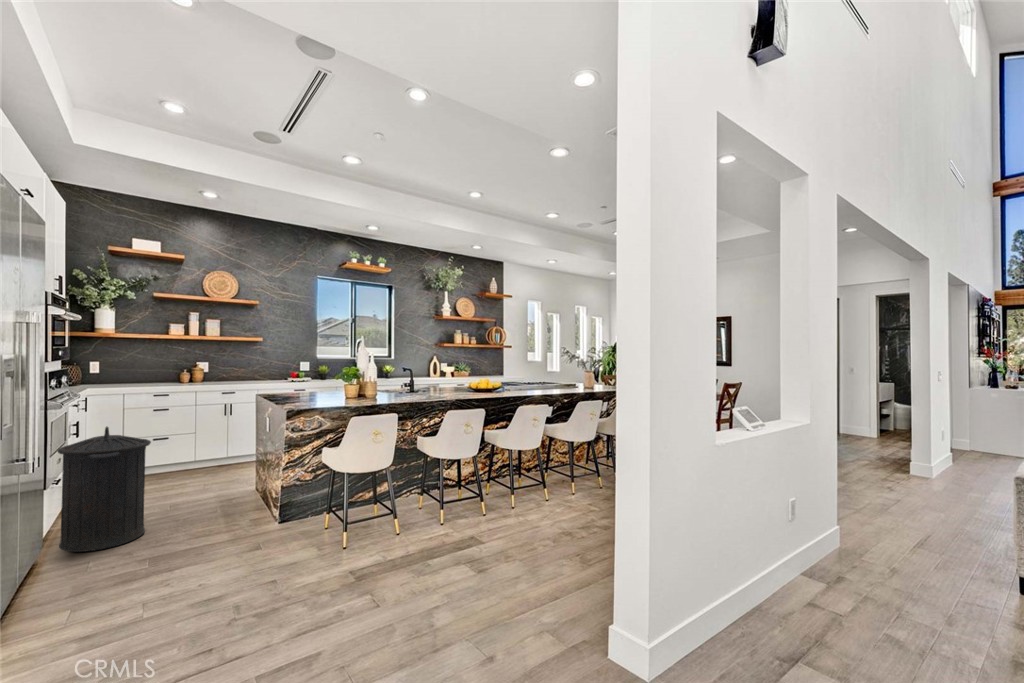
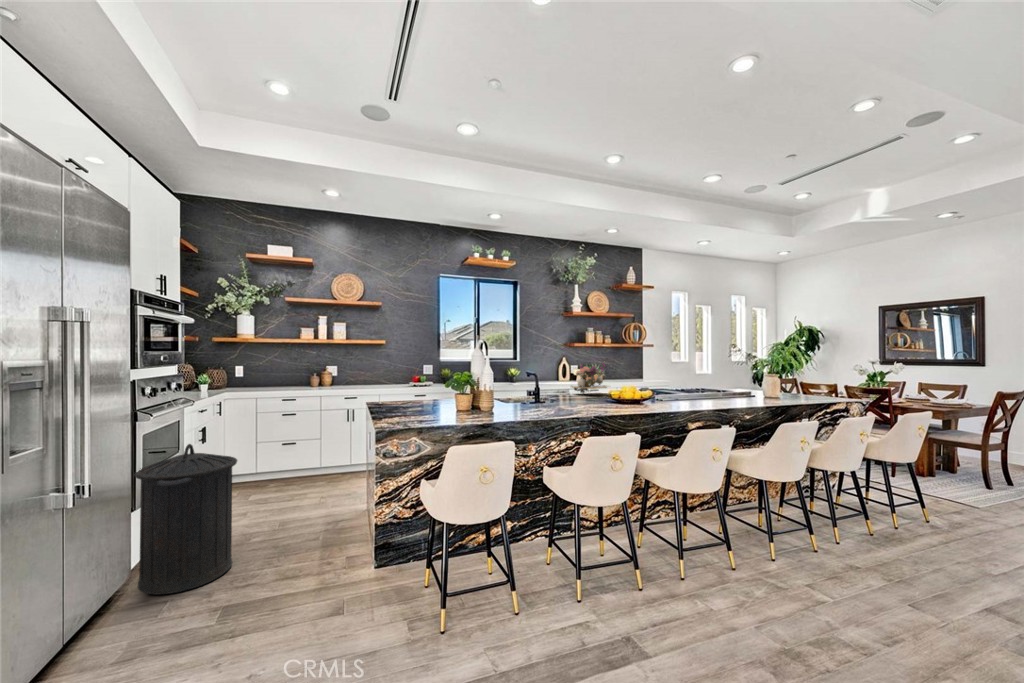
flower arrangement: none [438,360,472,387] -> present [571,362,607,393]

